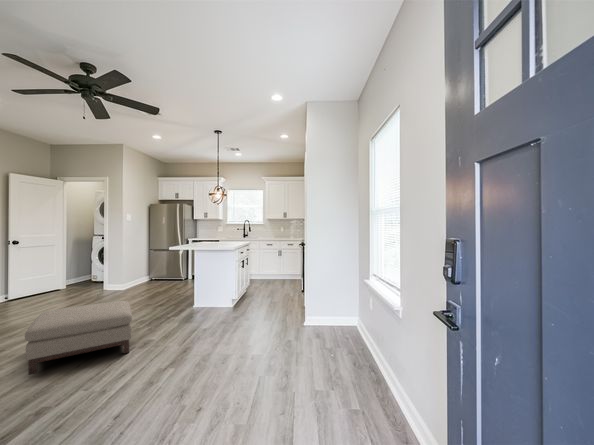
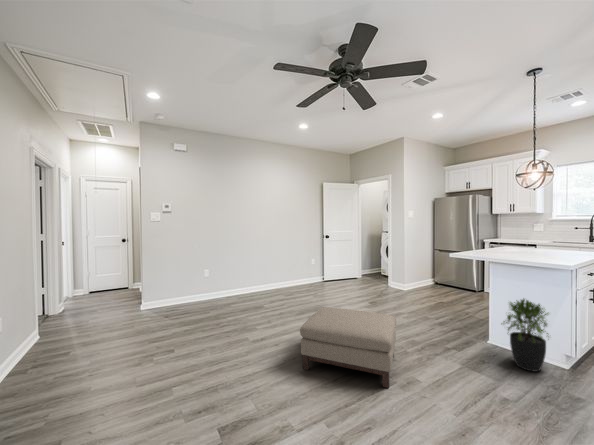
potted plant: none [201,270,226,313] -> present [504,299,548,372]

